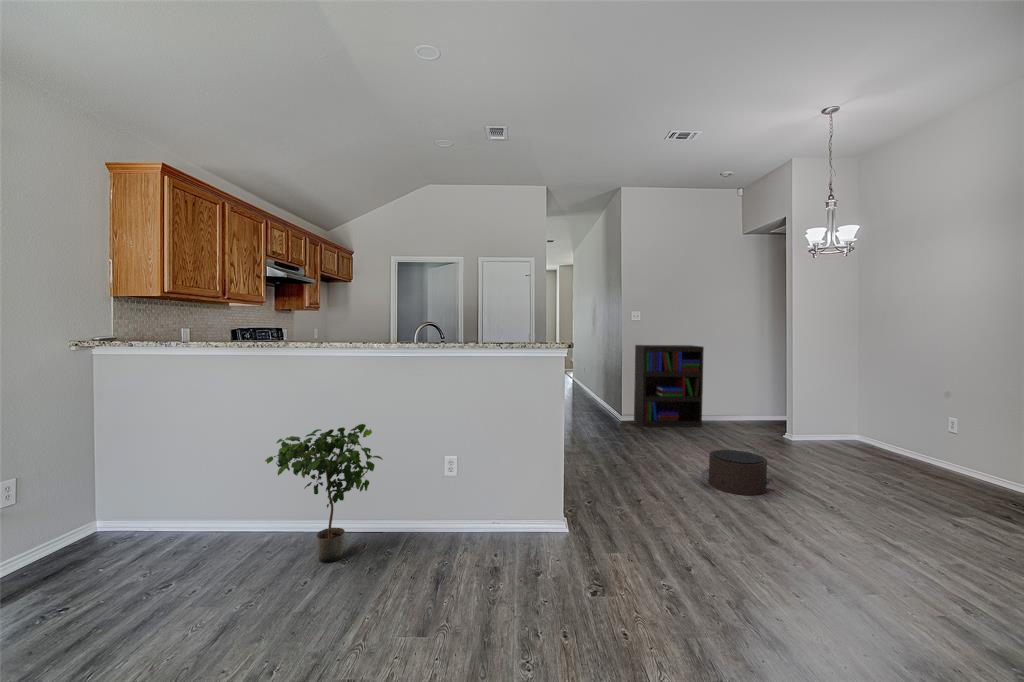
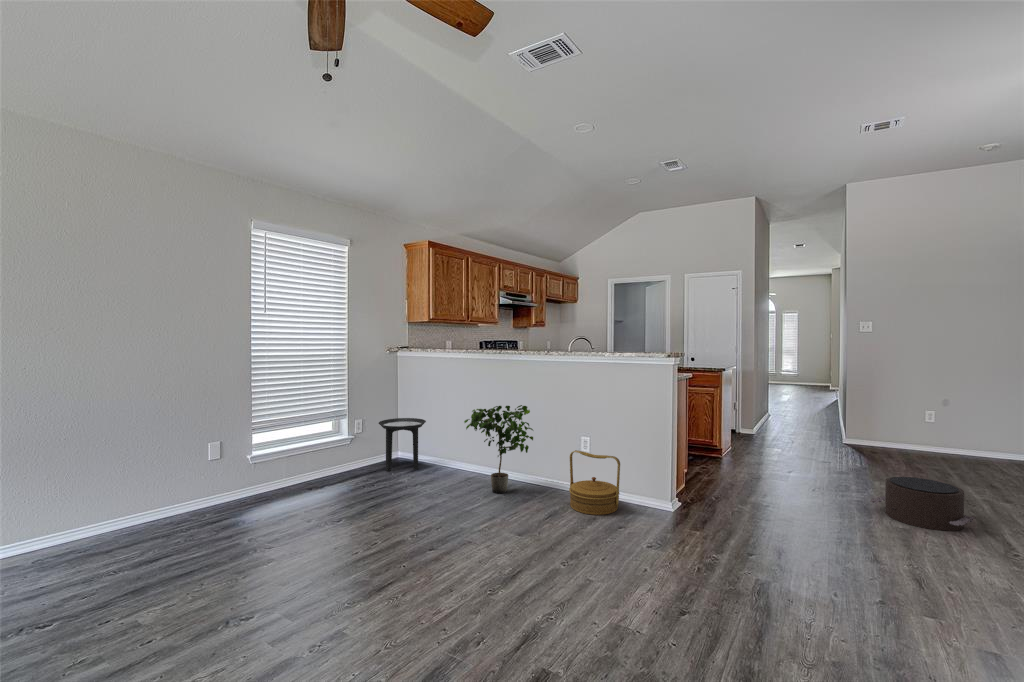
bookshelf: present [634,345,704,426] -> none [872,359,970,464]
side table: none [59,460,167,567] -> present [379,418,426,471]
woven basket: none [442,479,513,564] -> present [569,450,620,515]

